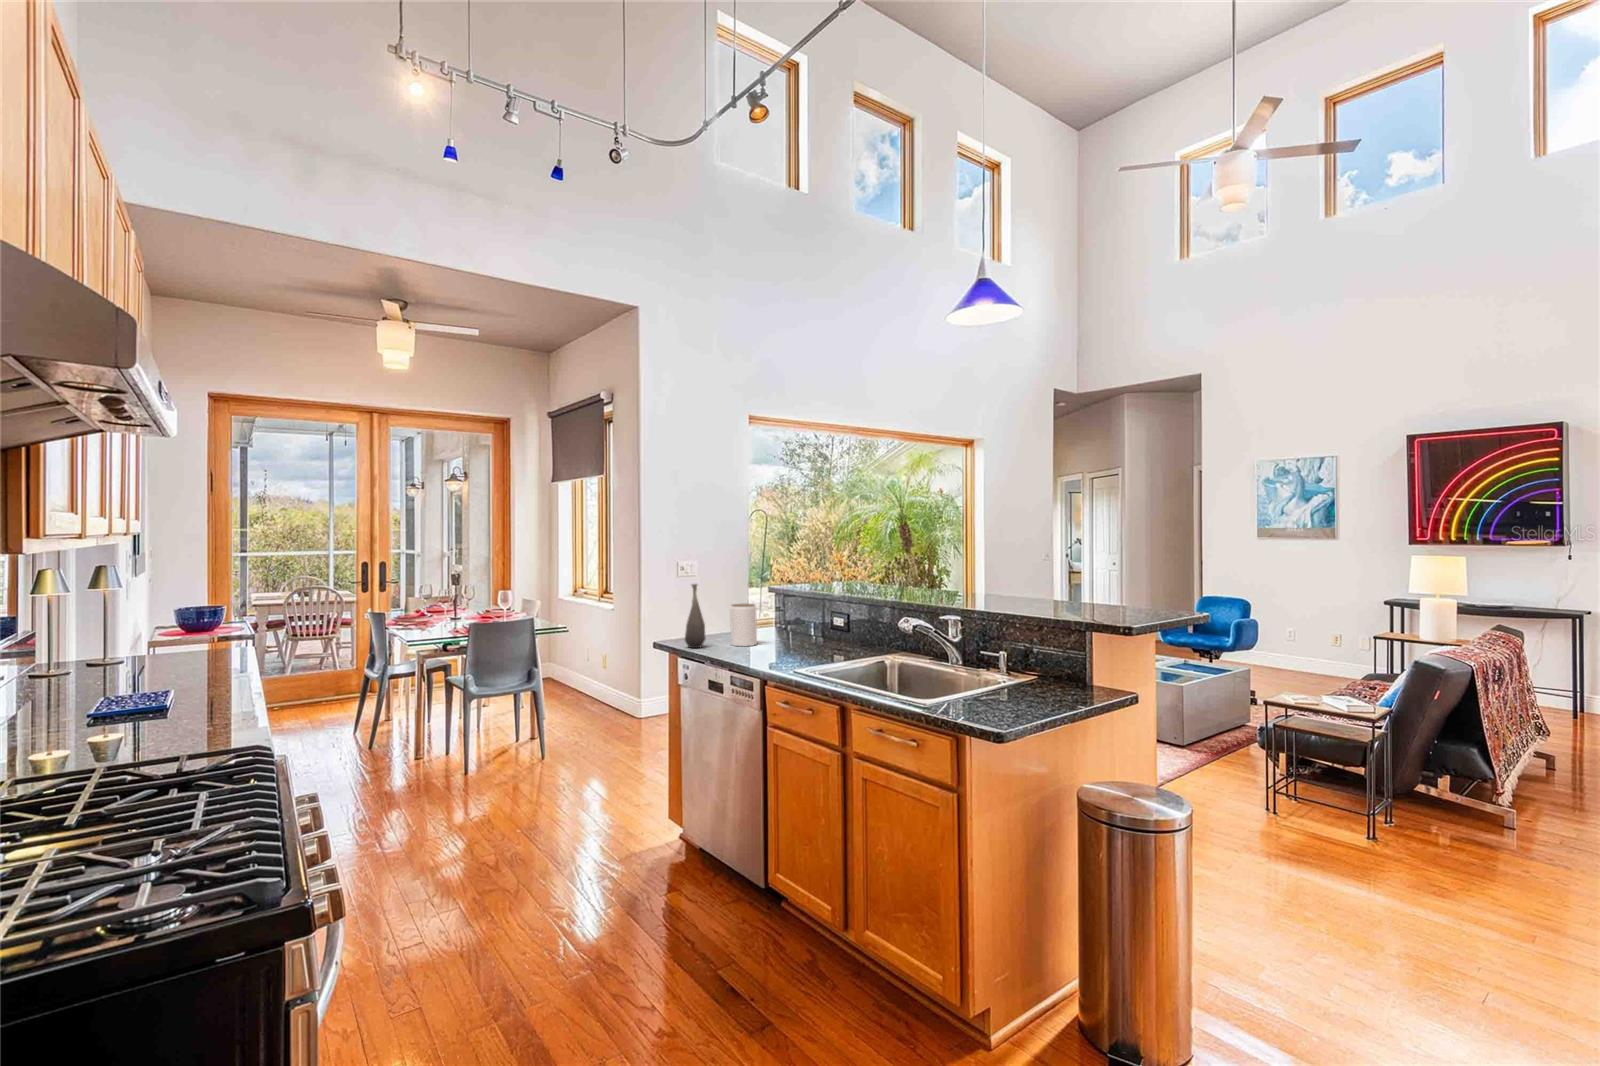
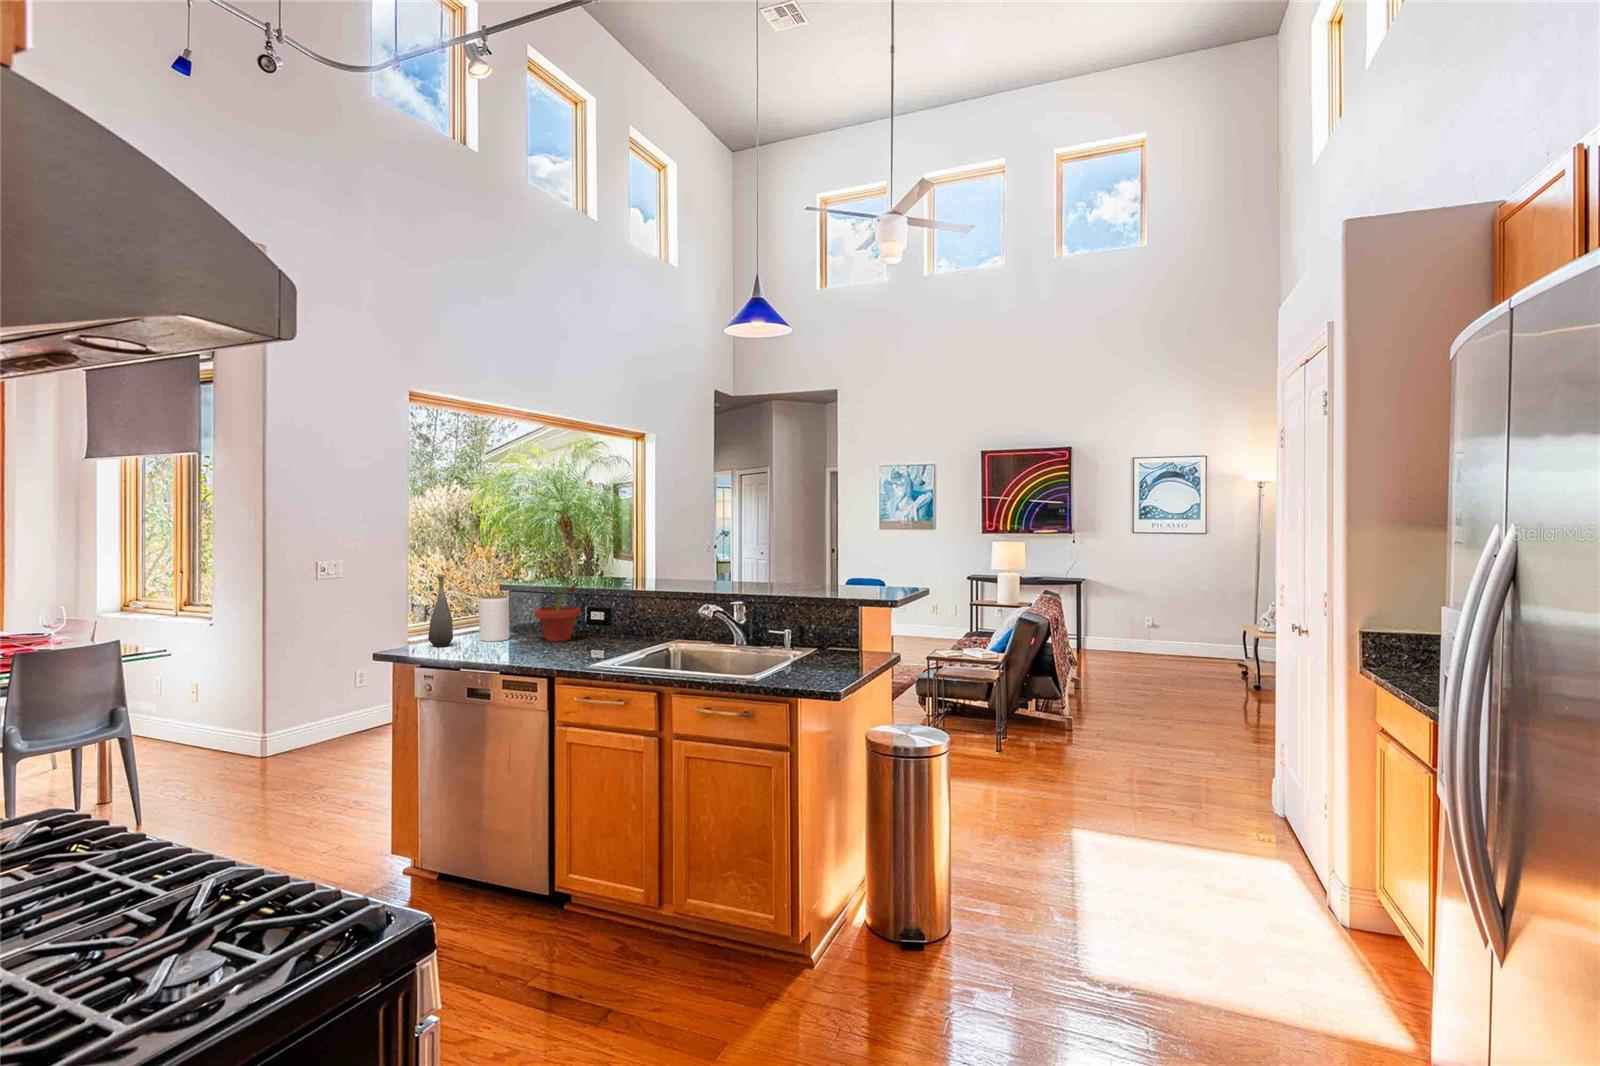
potted plant: none [775,579,822,650] -> present [534,570,582,641]

